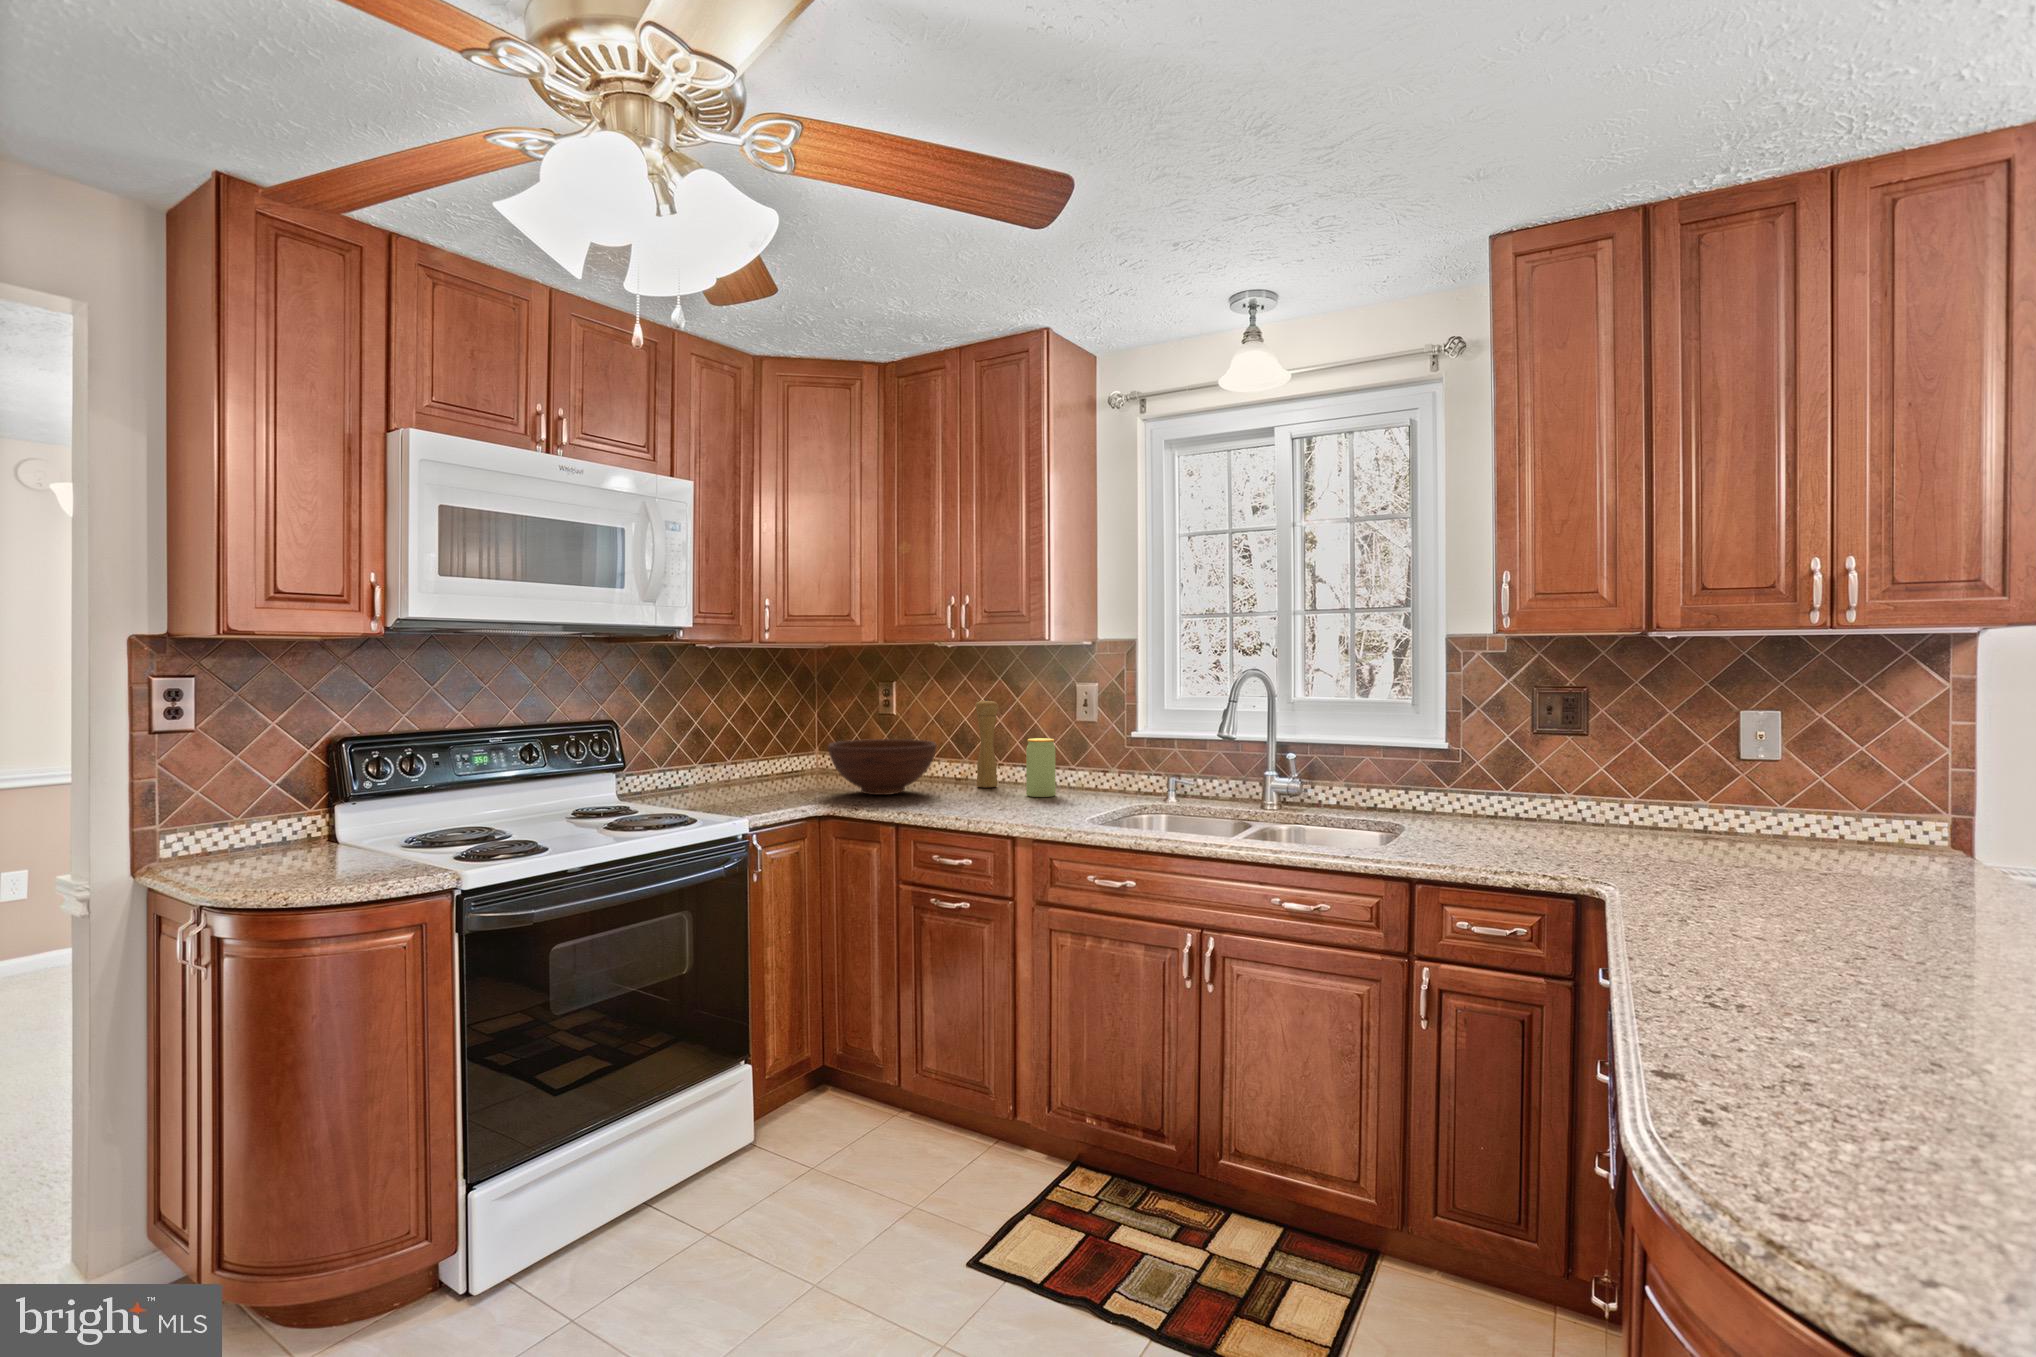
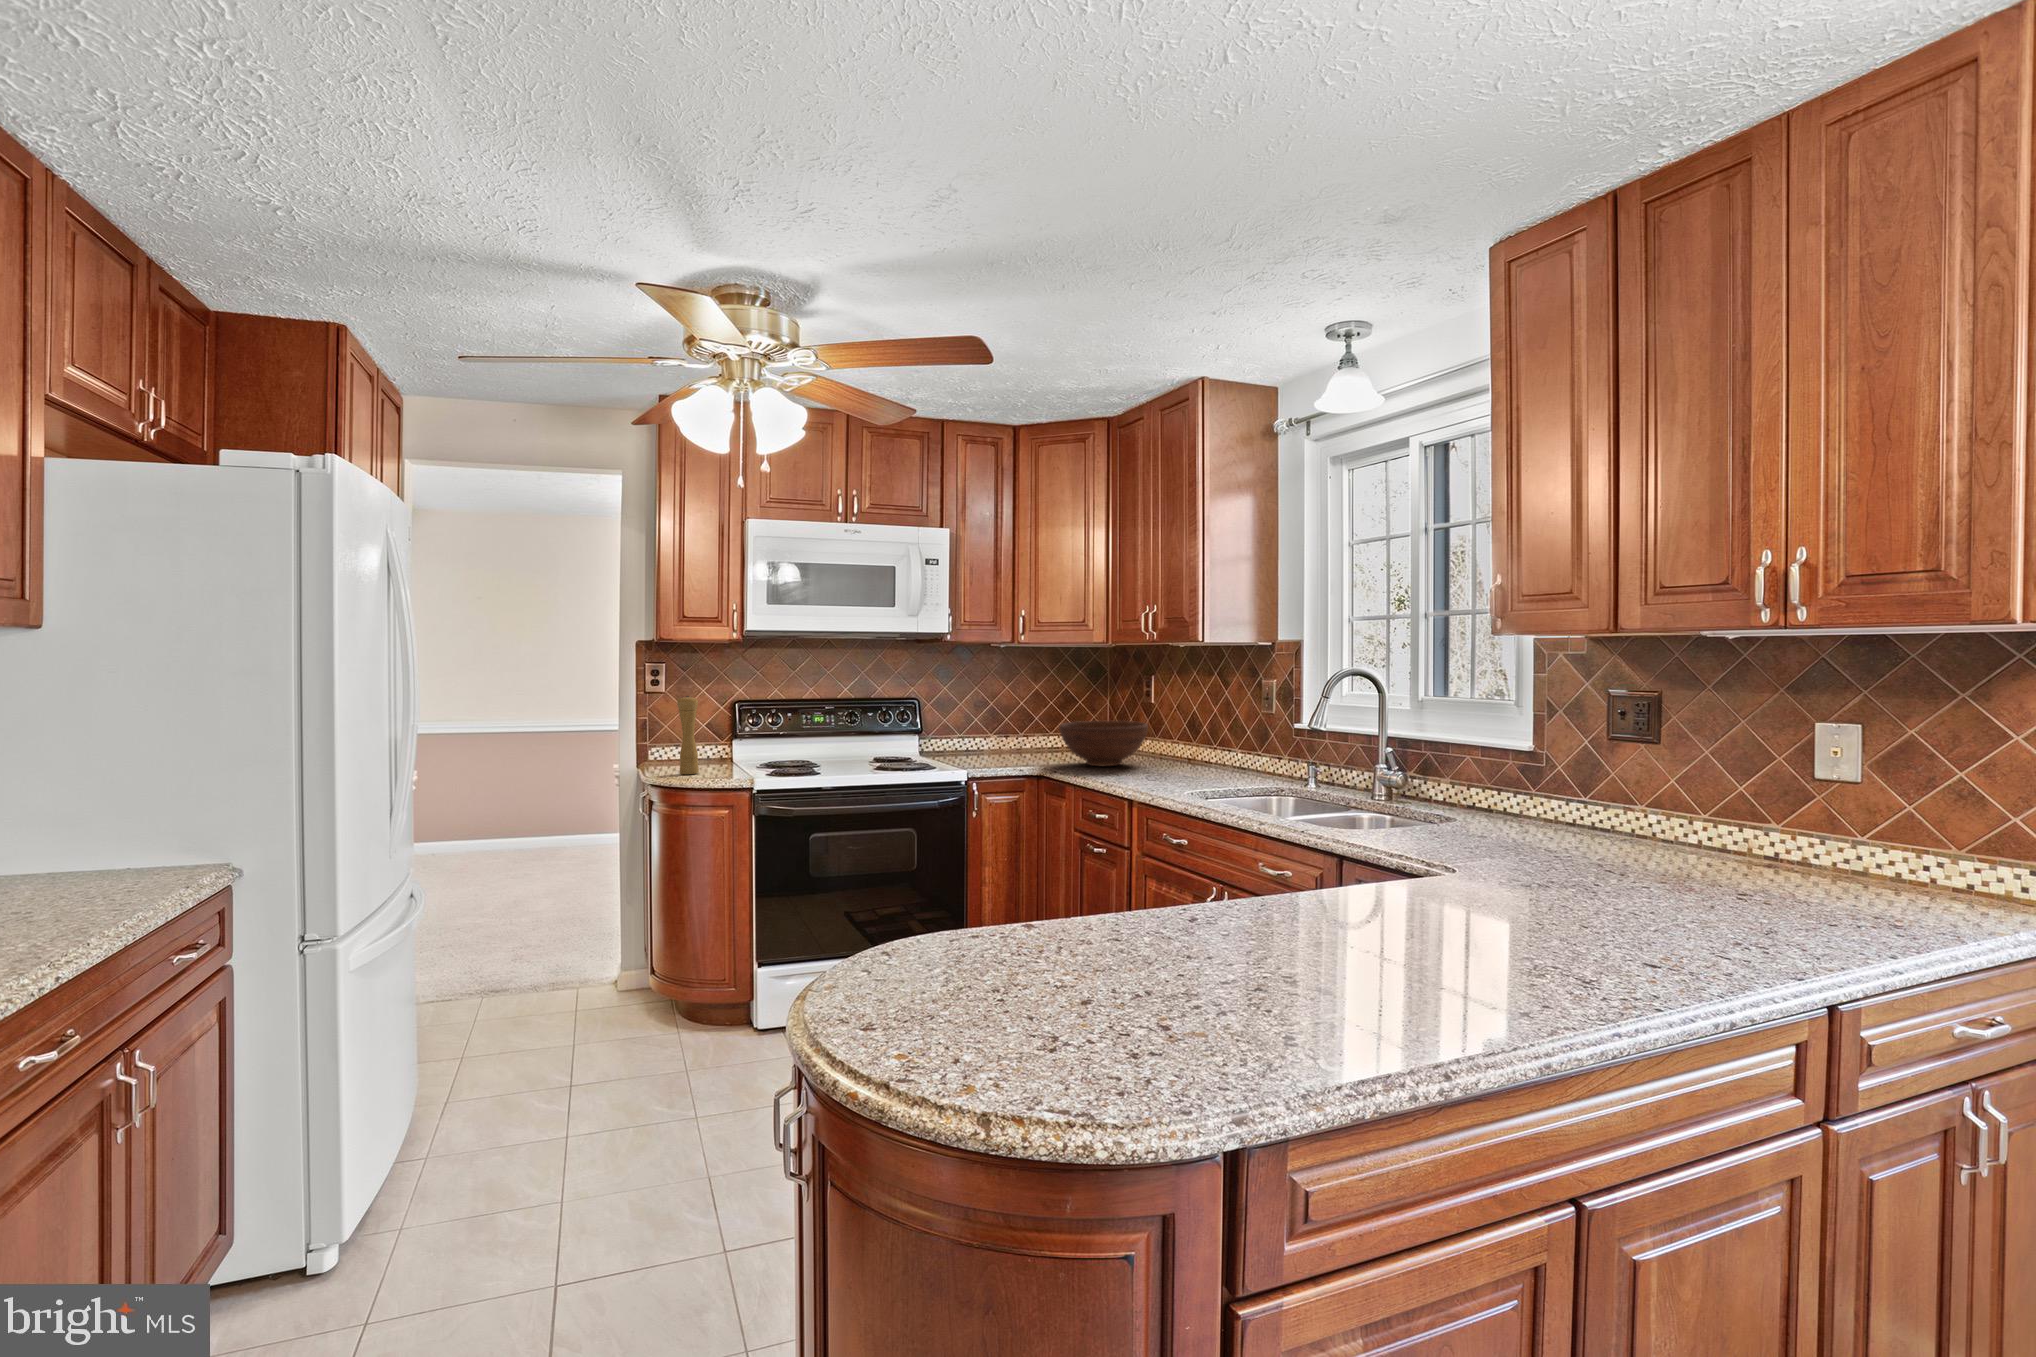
pepper mill: present [976,699,998,788] -> present [677,696,699,774]
jar: present [1026,738,1056,797] -> none [1207,725,1234,777]

